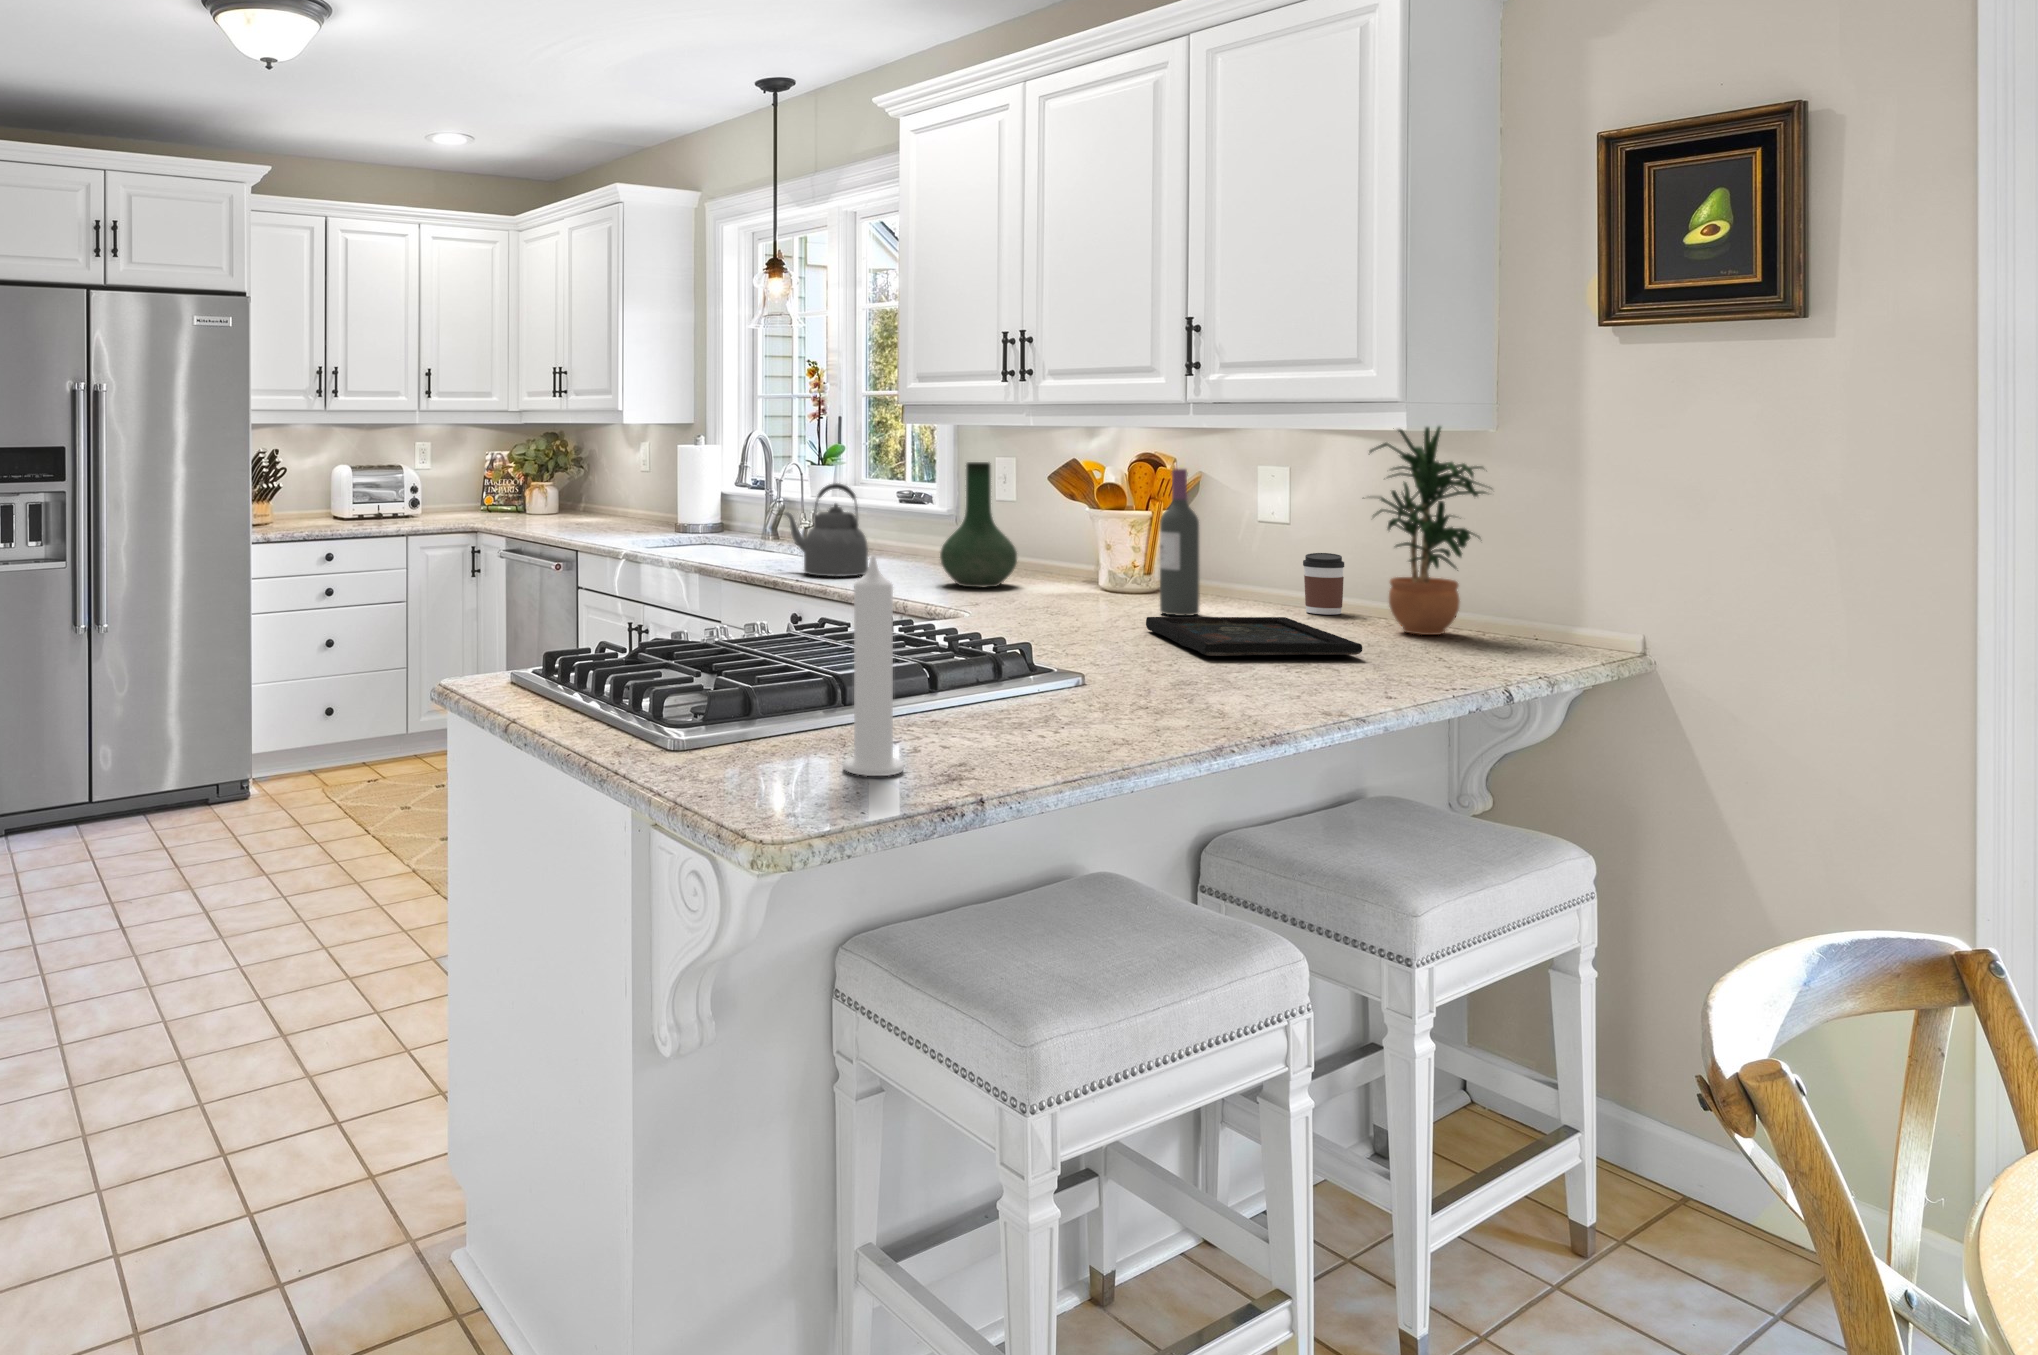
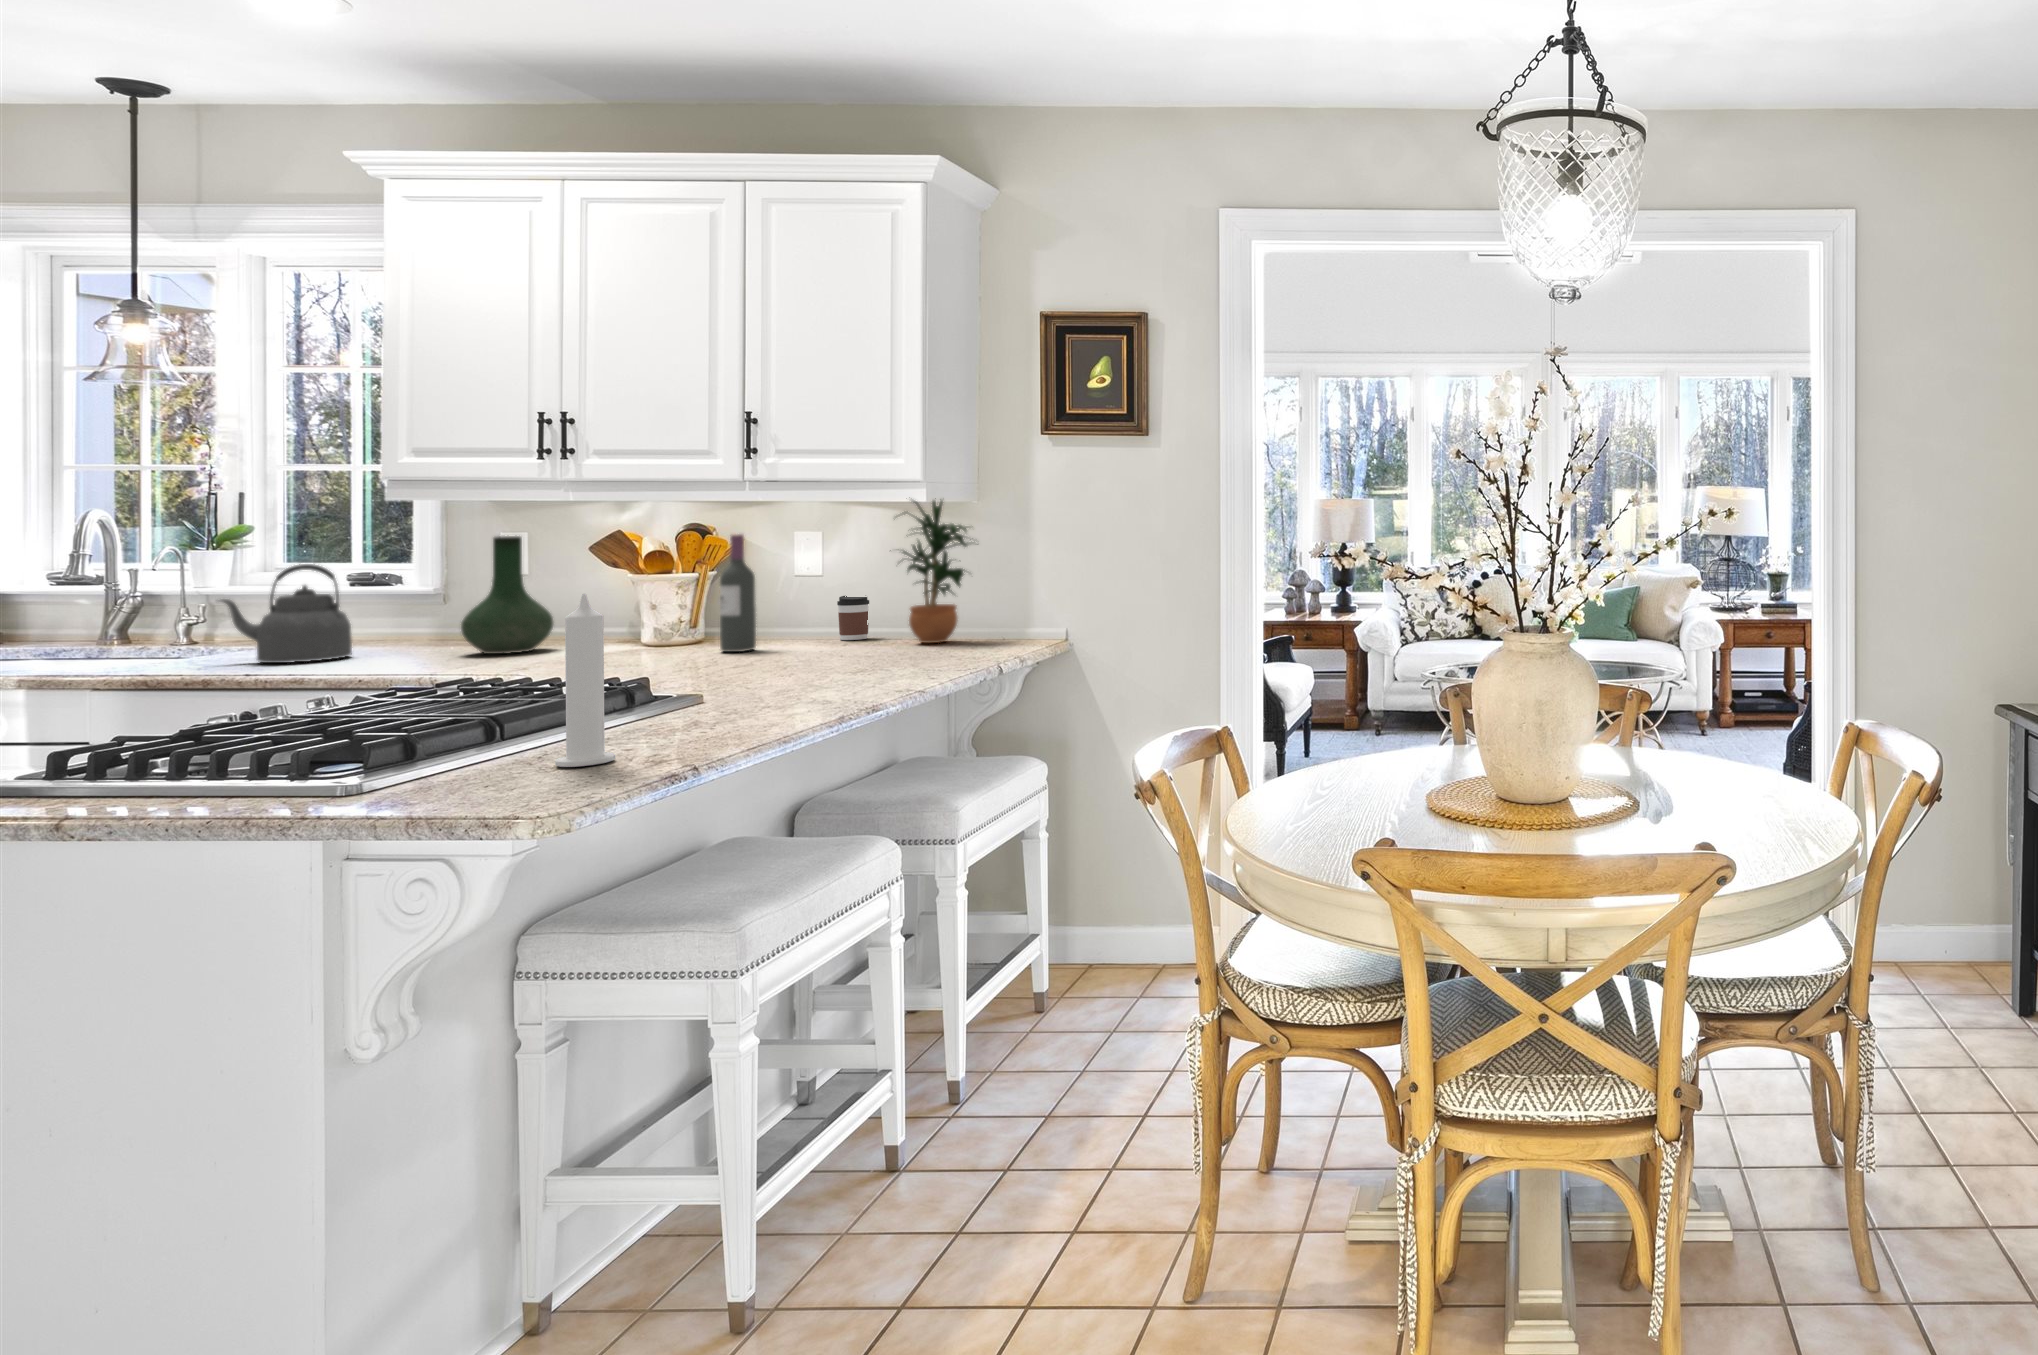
tray: present [1146,617,1362,656] -> none [721,641,904,670]

